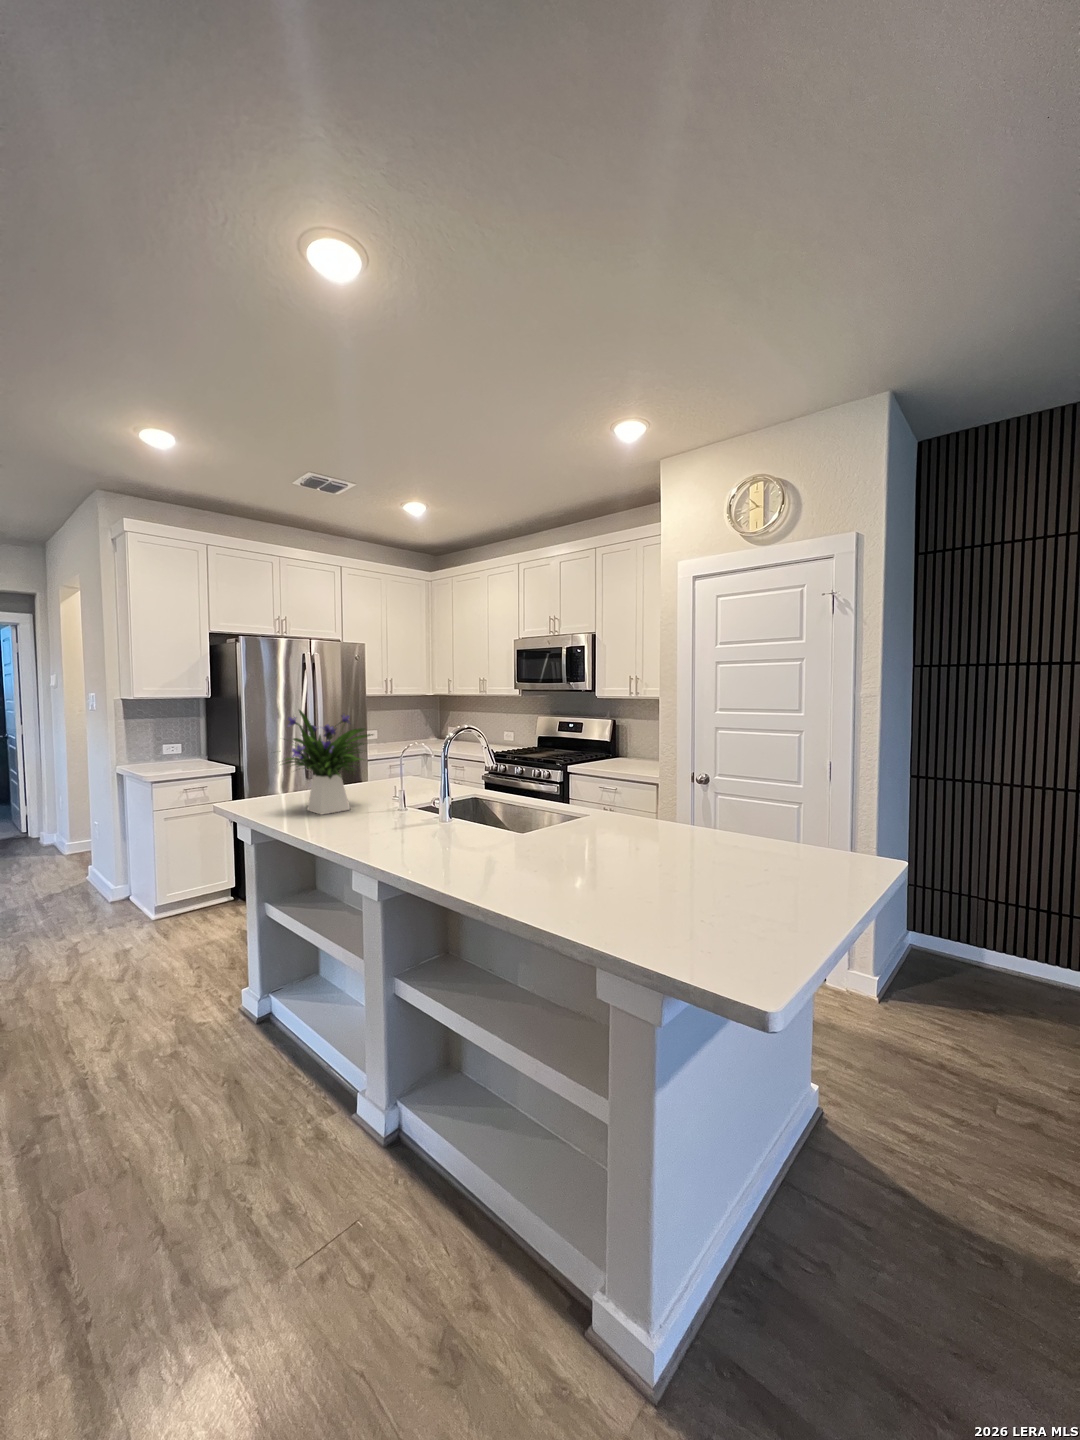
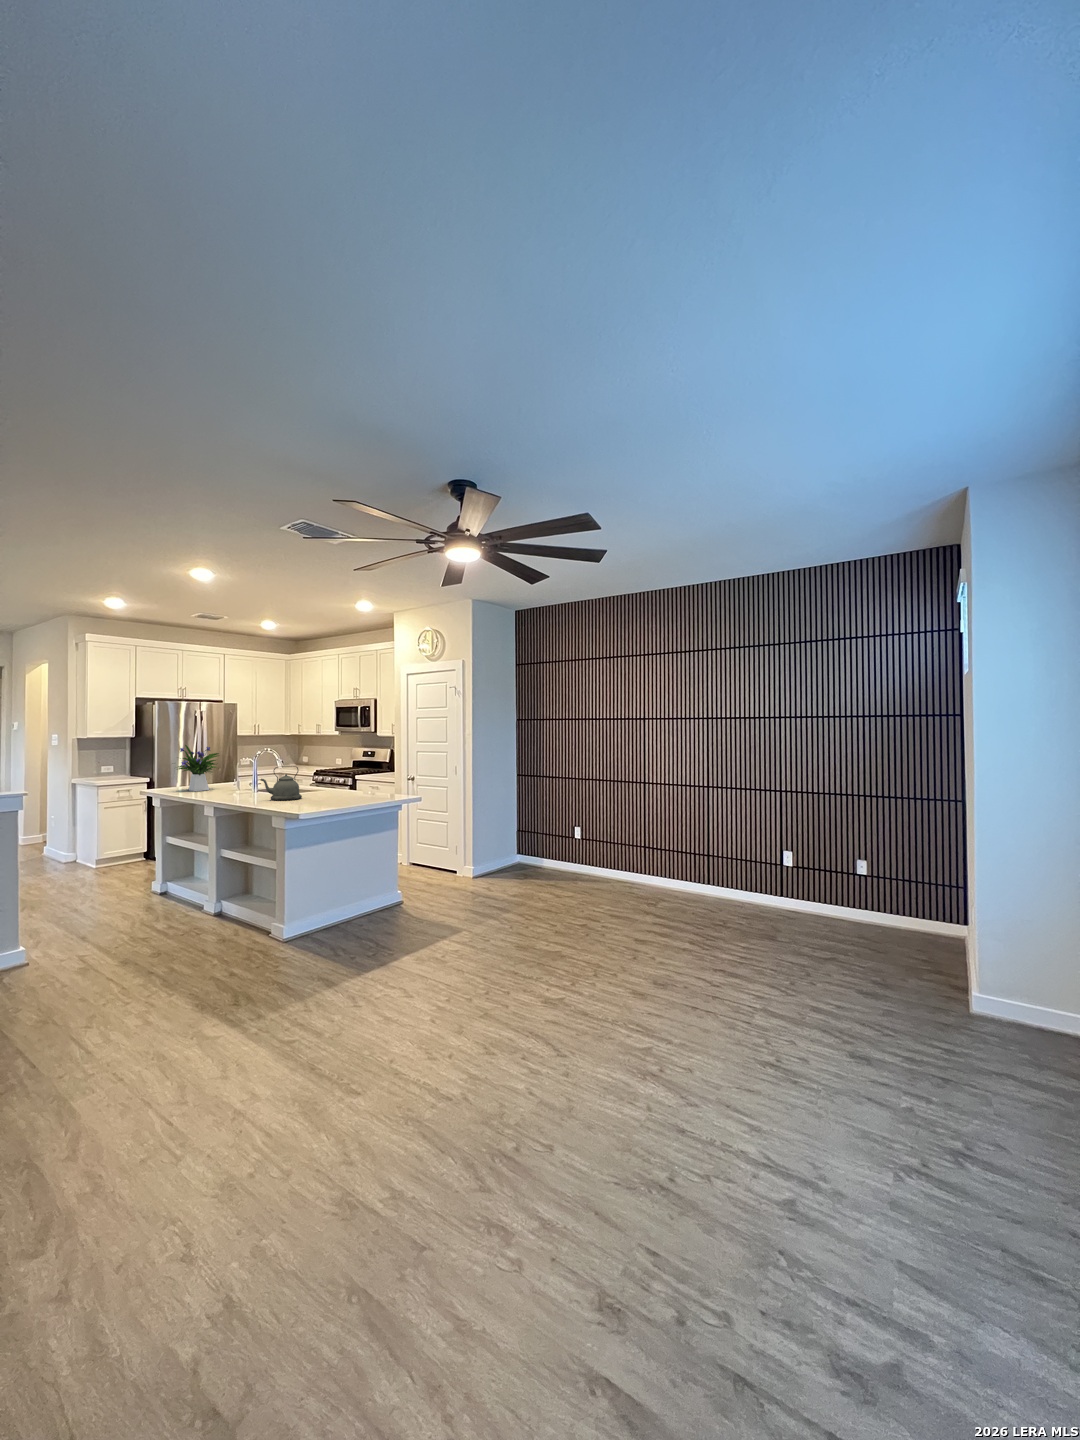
kettle: none [514,770,614,874] -> present [261,766,302,801]

